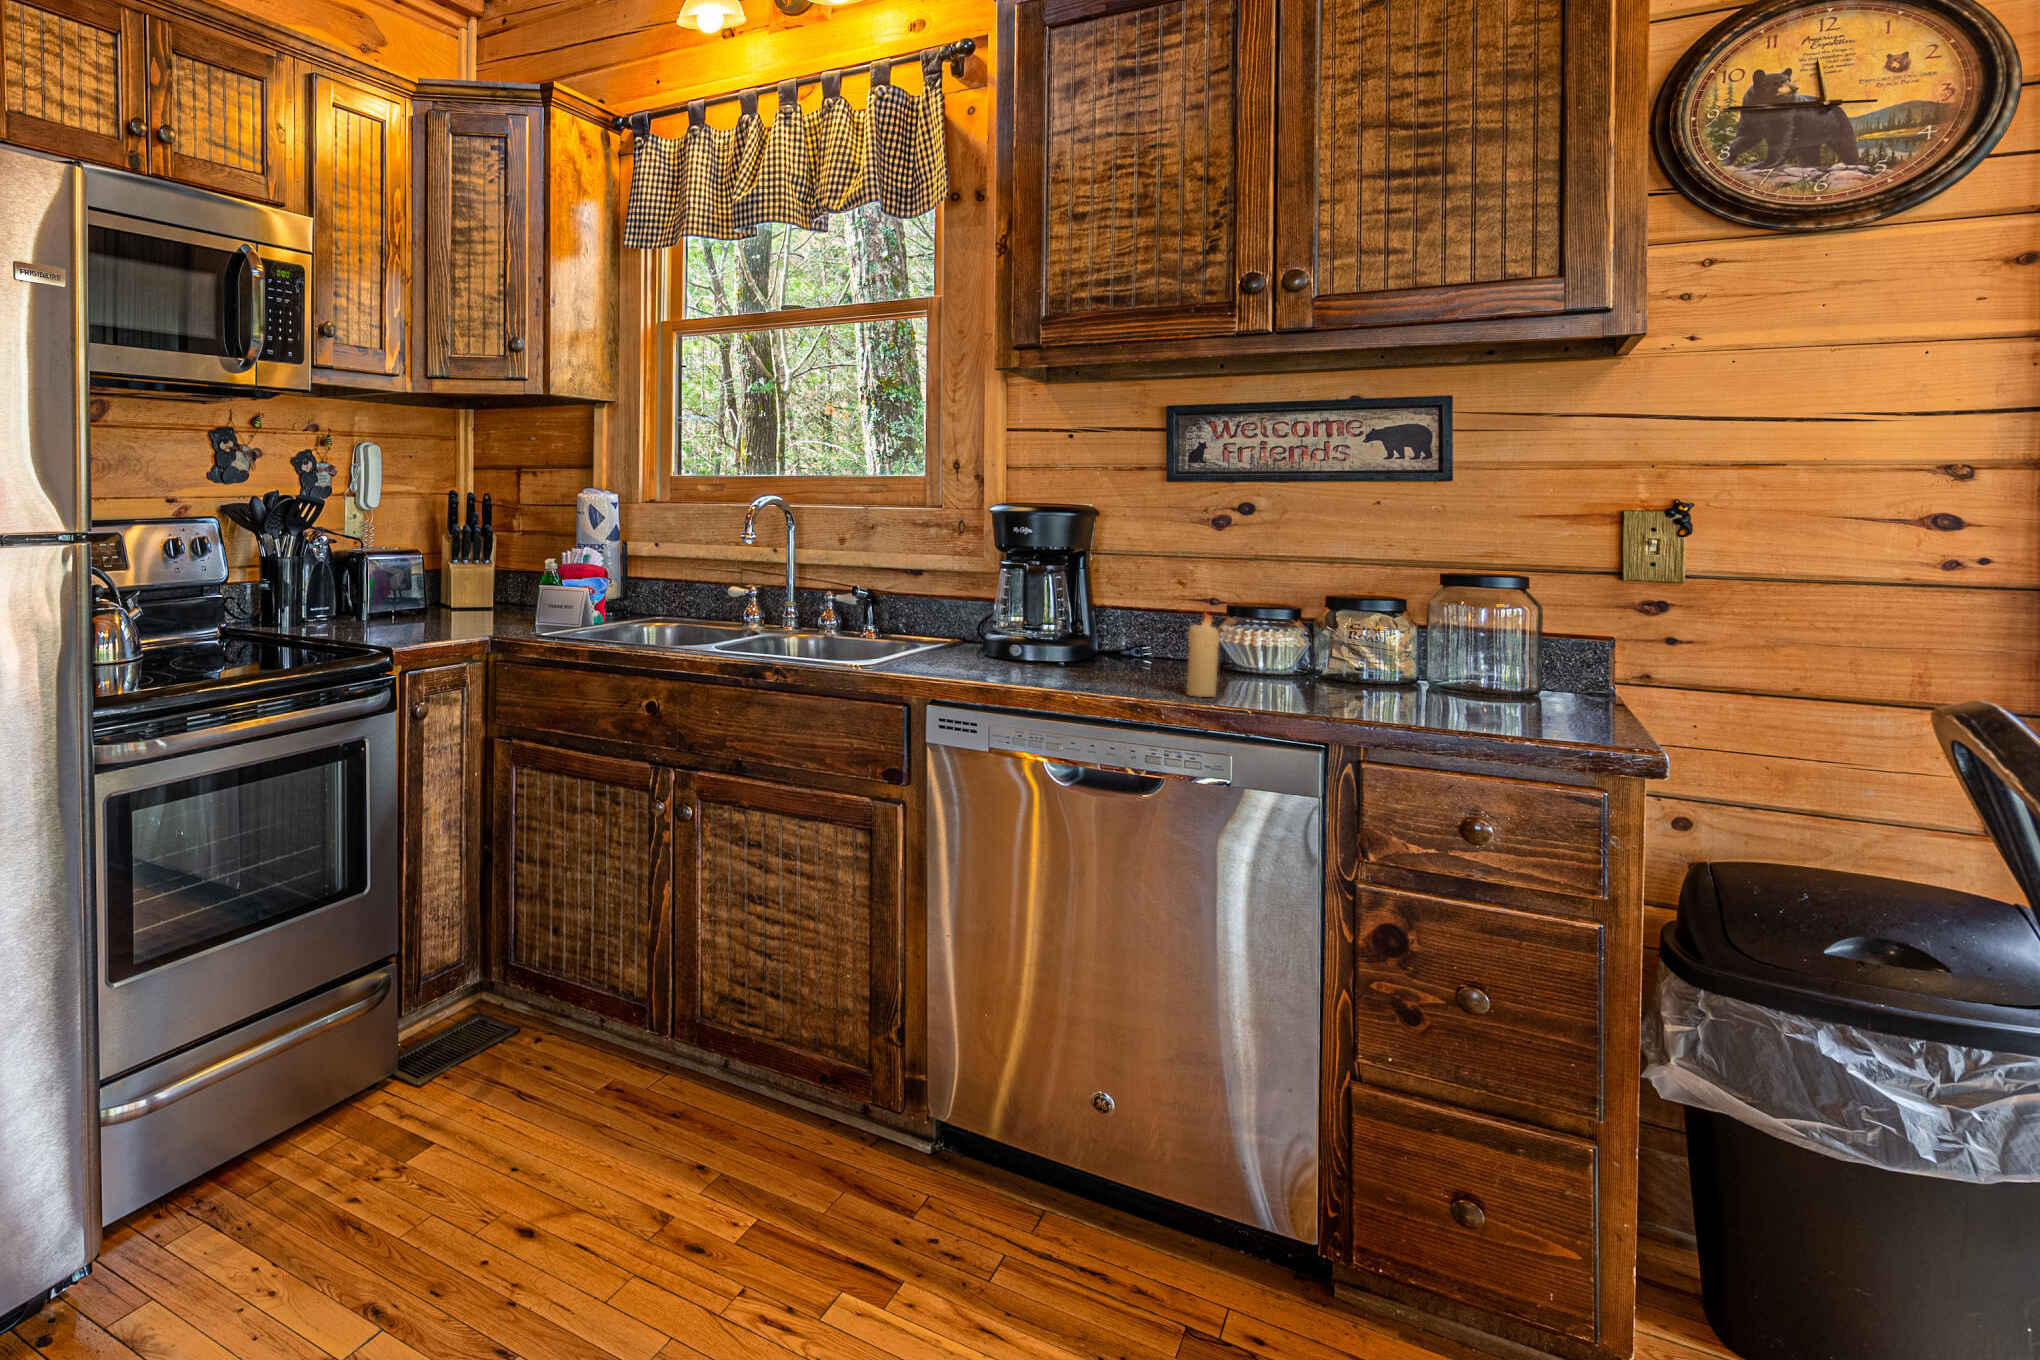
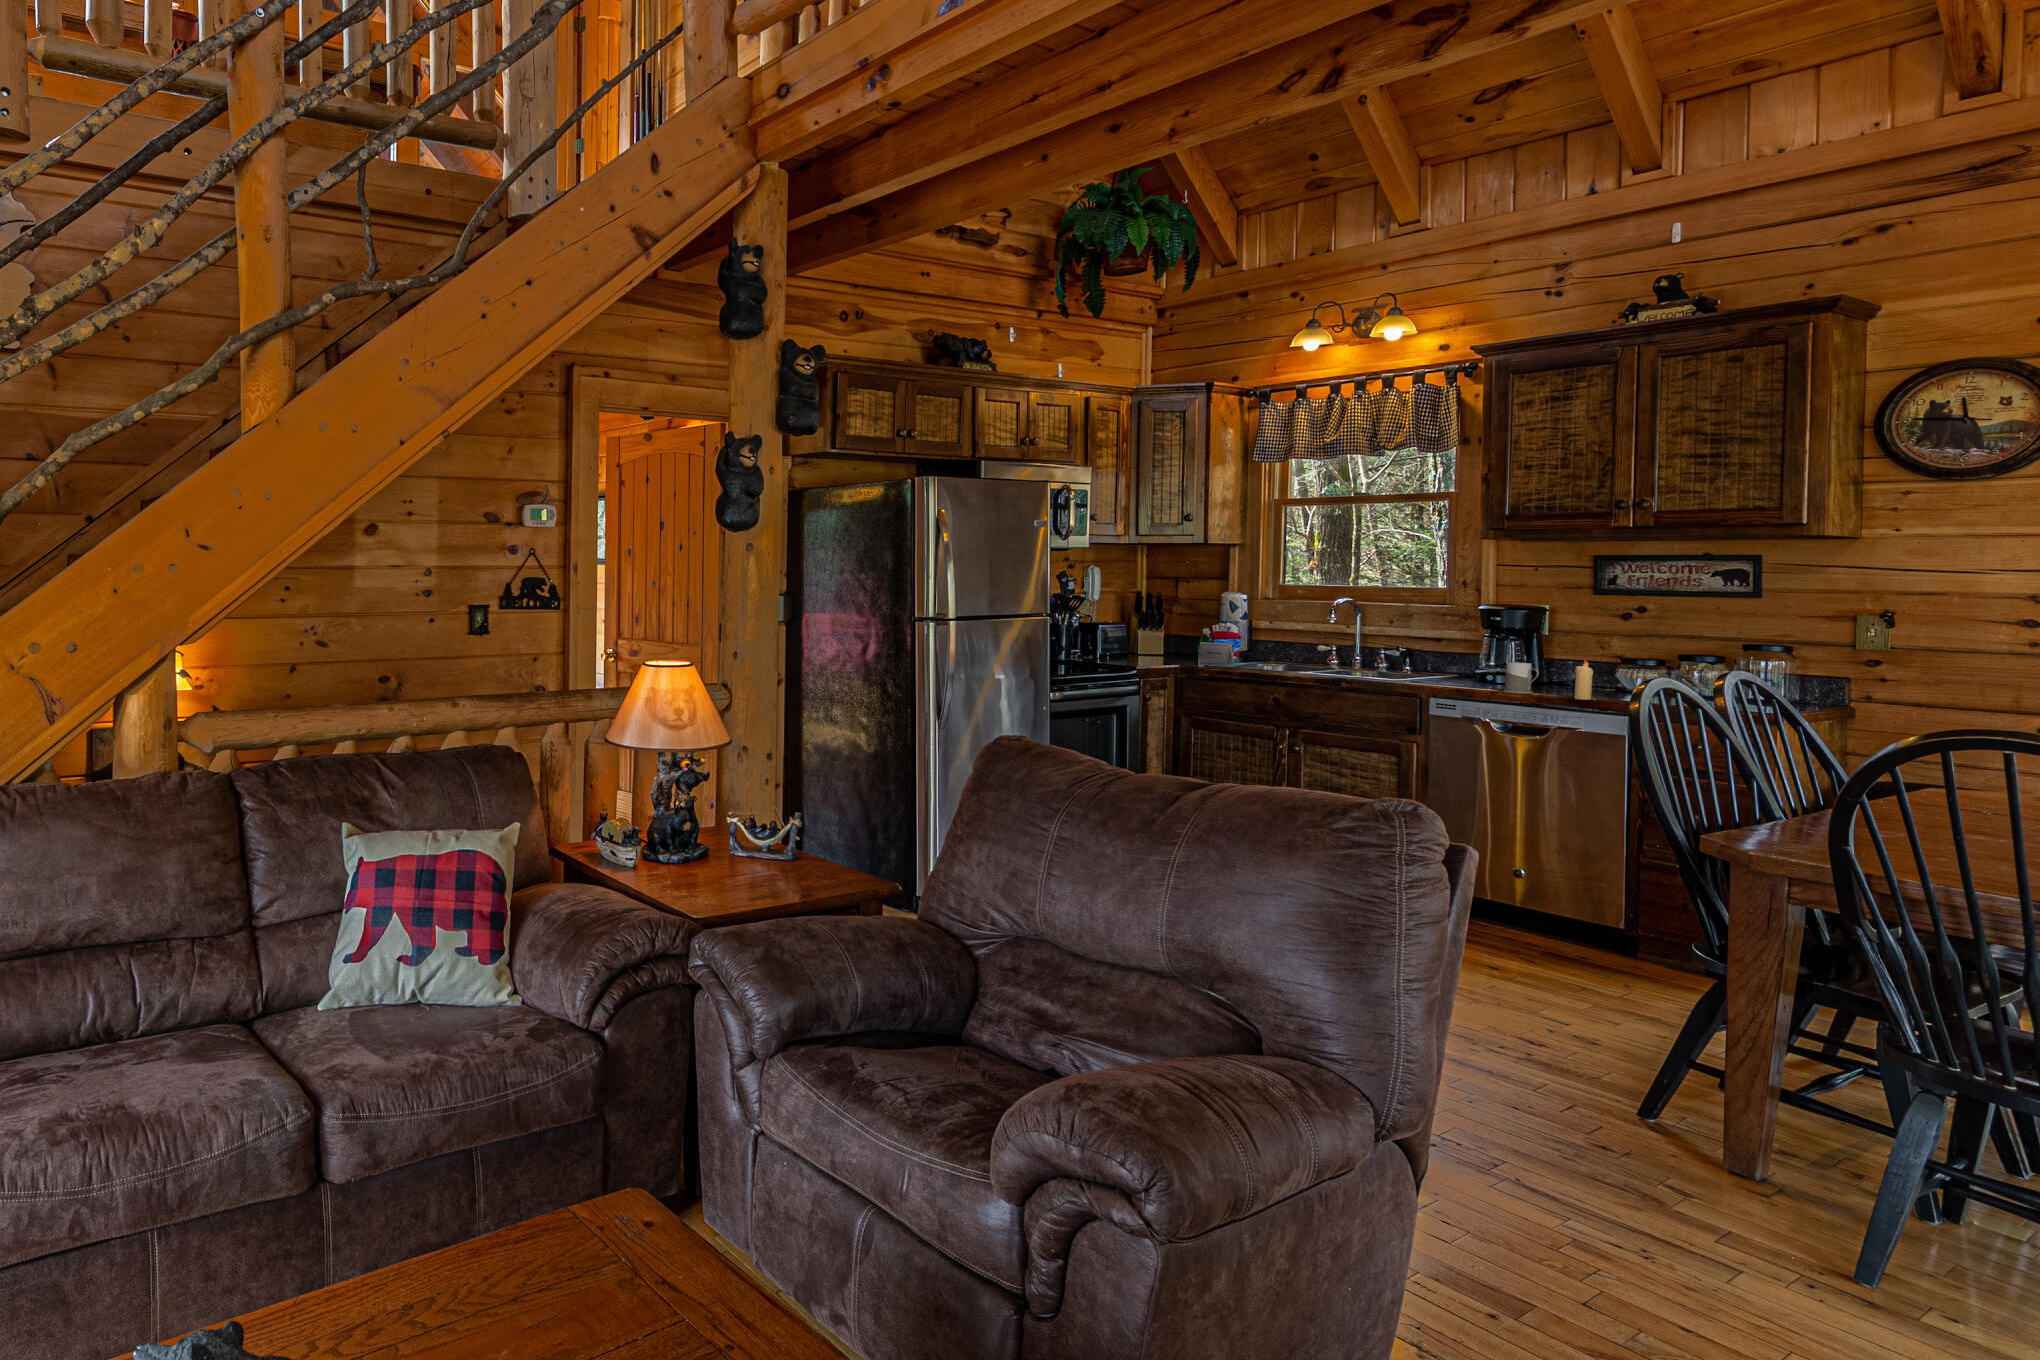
mug: none [1050,619,1116,684] -> present [1502,663,1539,694]

